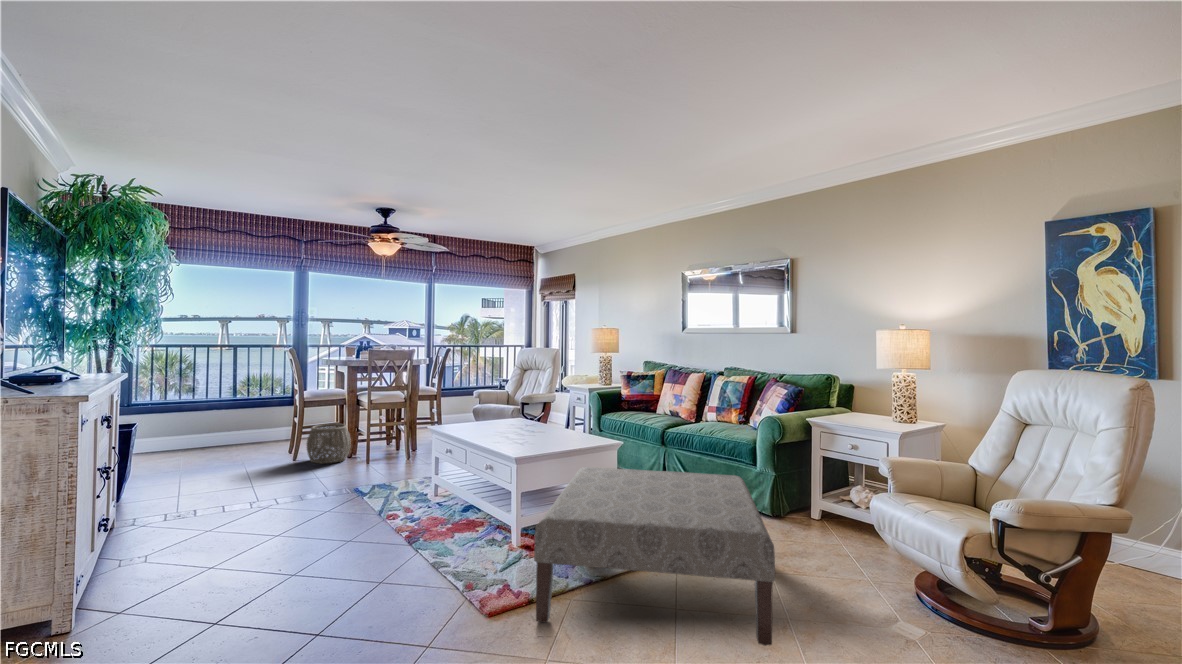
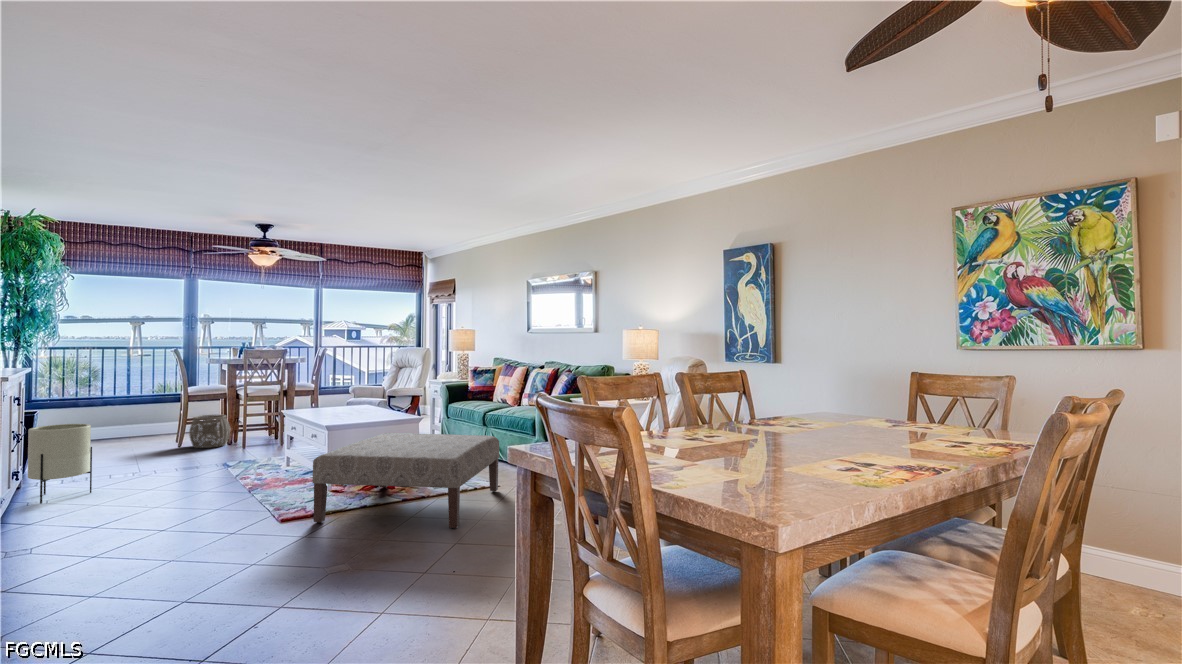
planter: none [122,449,205,564] -> present [28,424,92,504]

